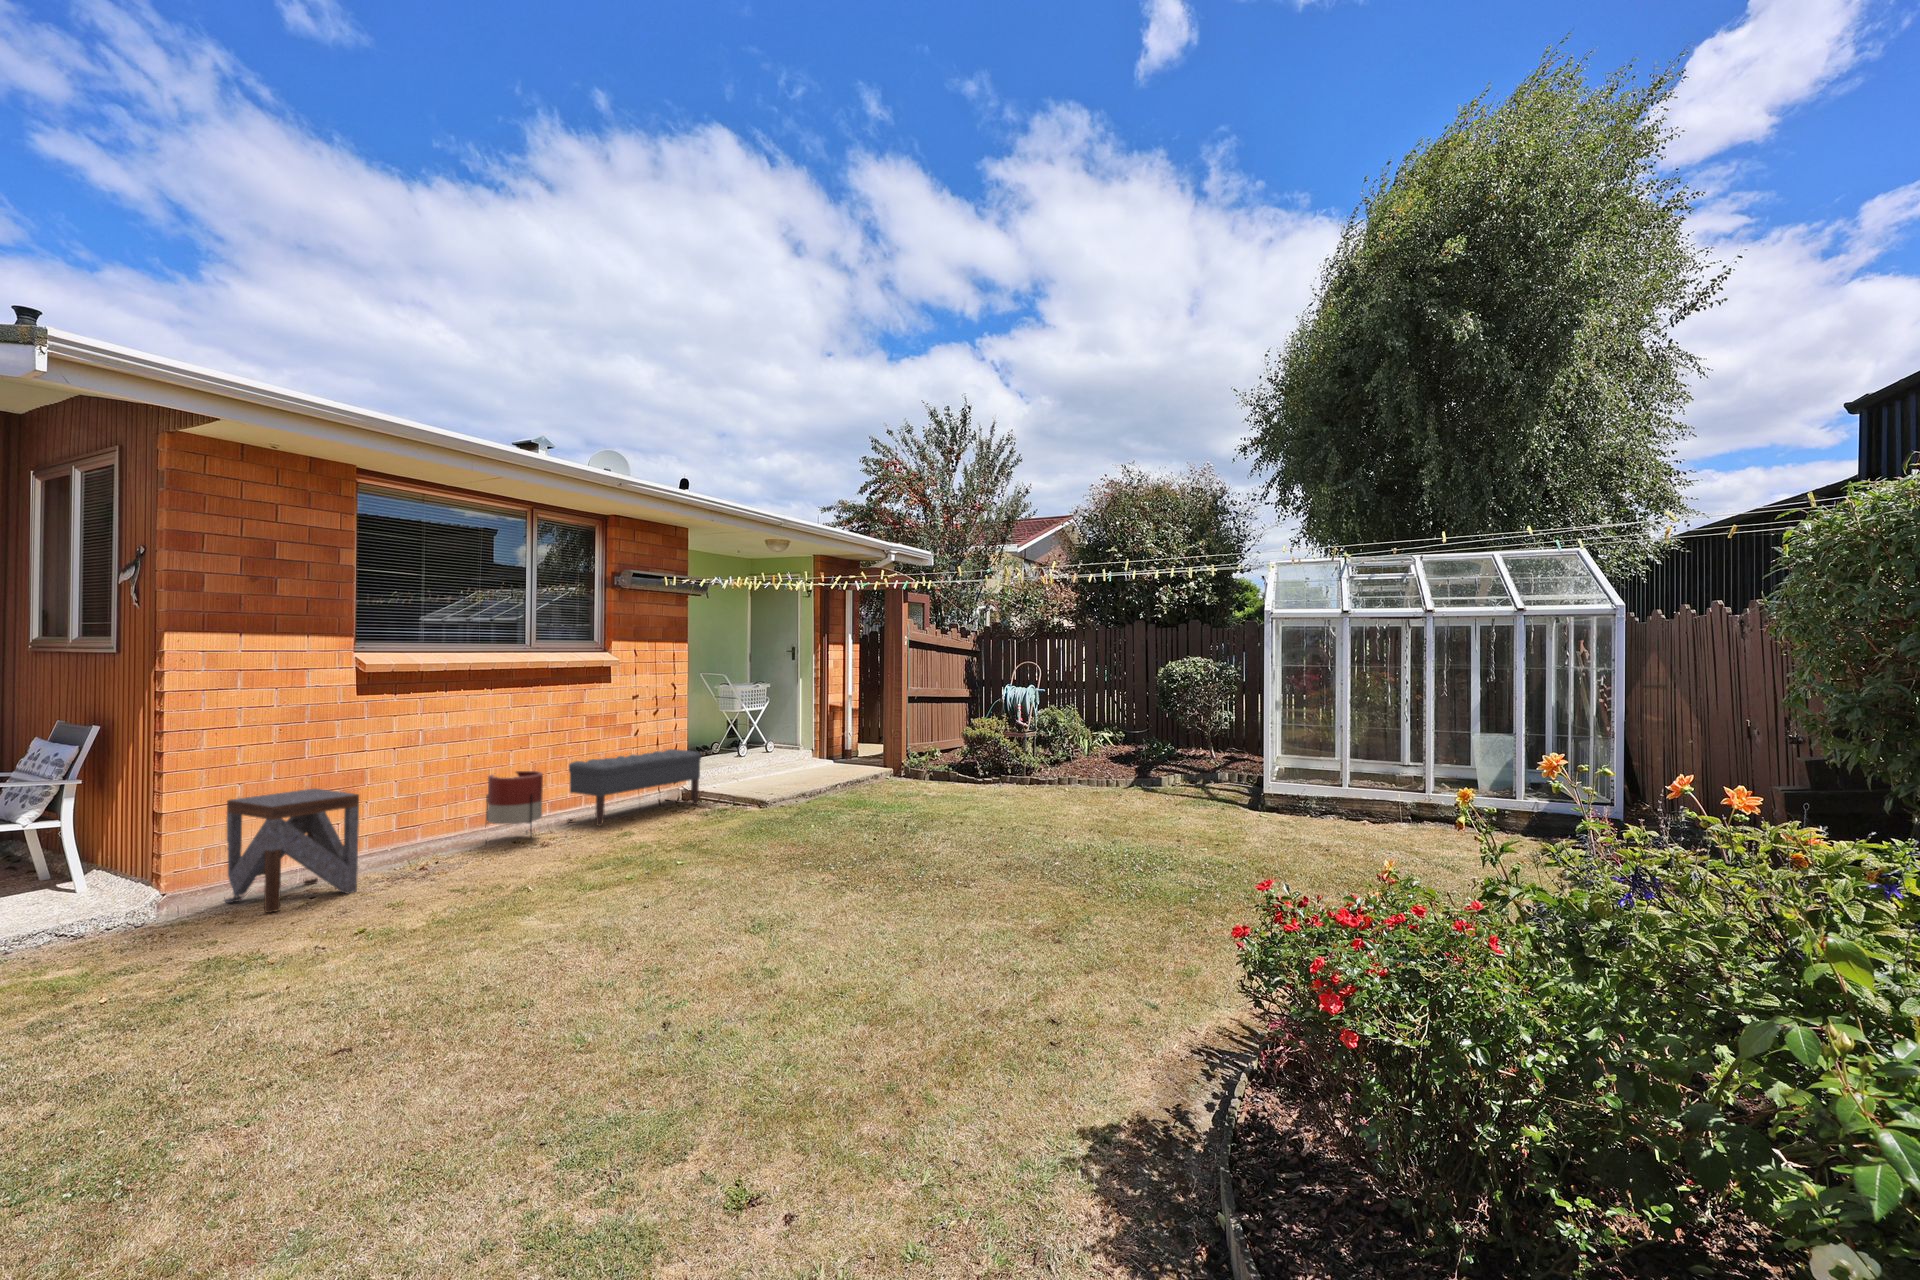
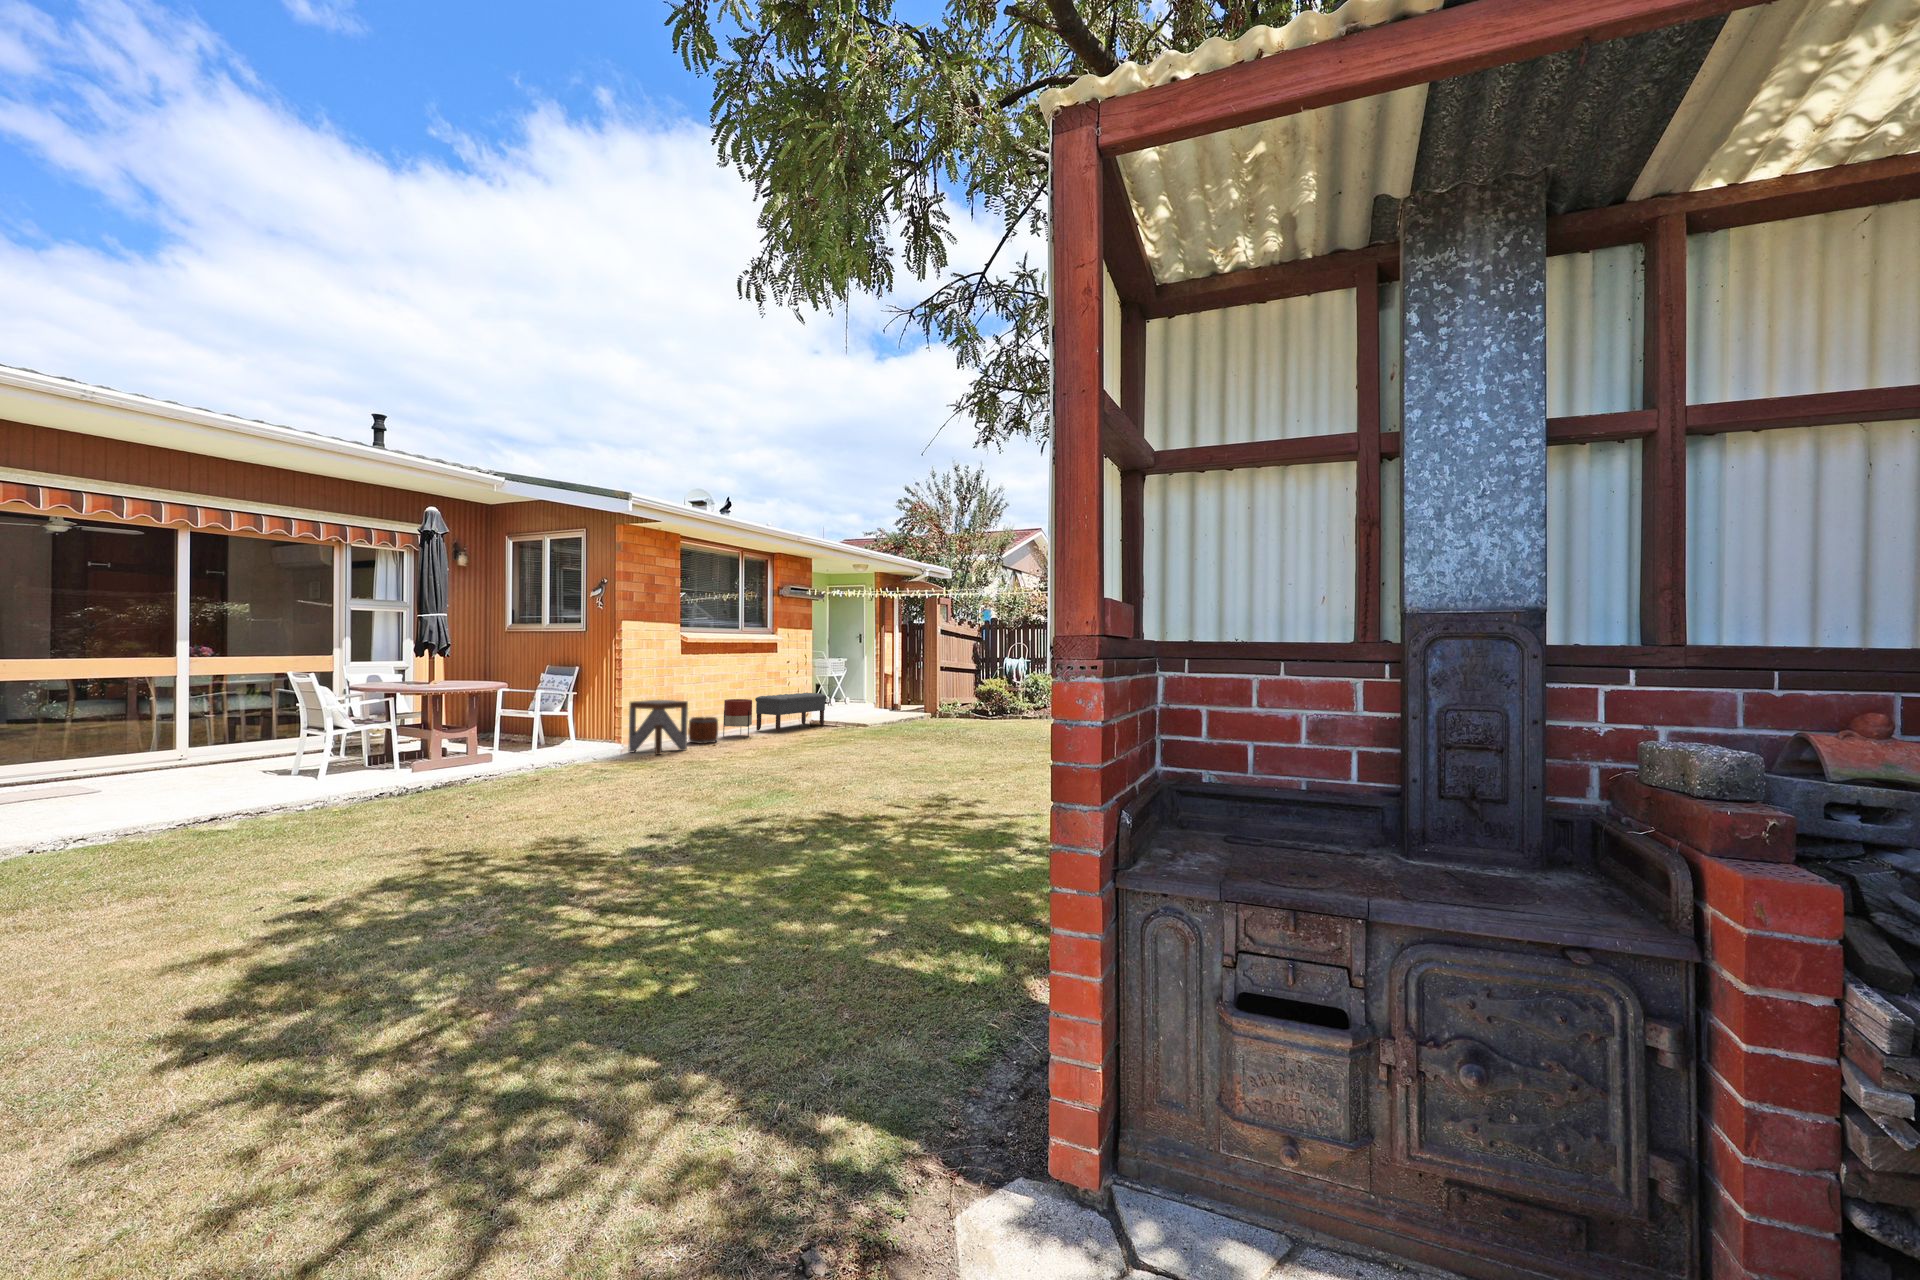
bucket: none [395,811,460,866] -> present [688,717,718,744]

